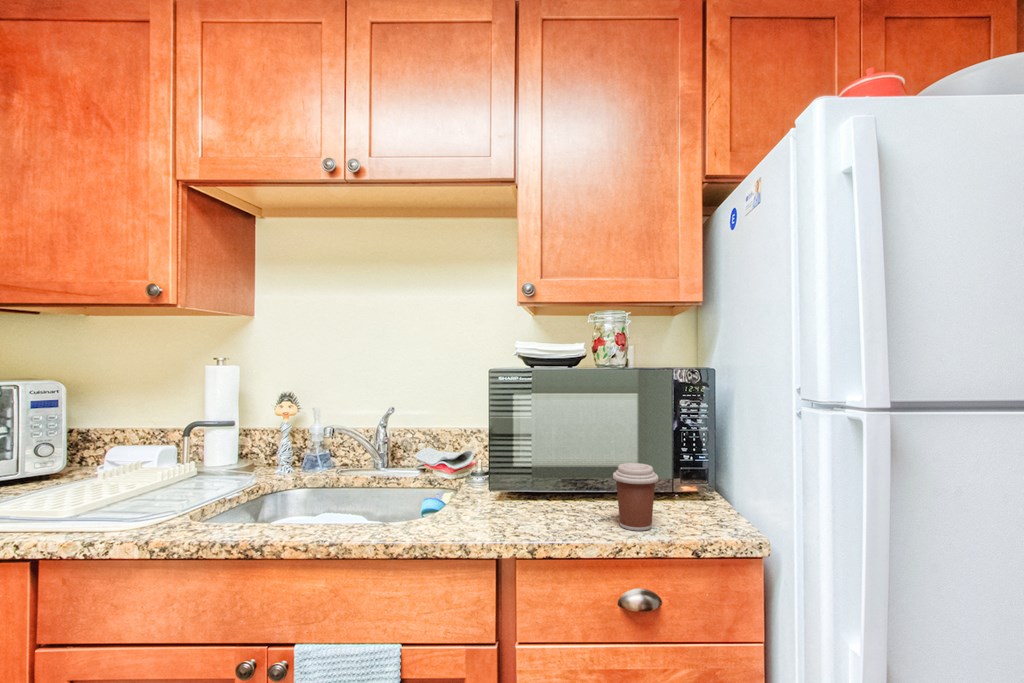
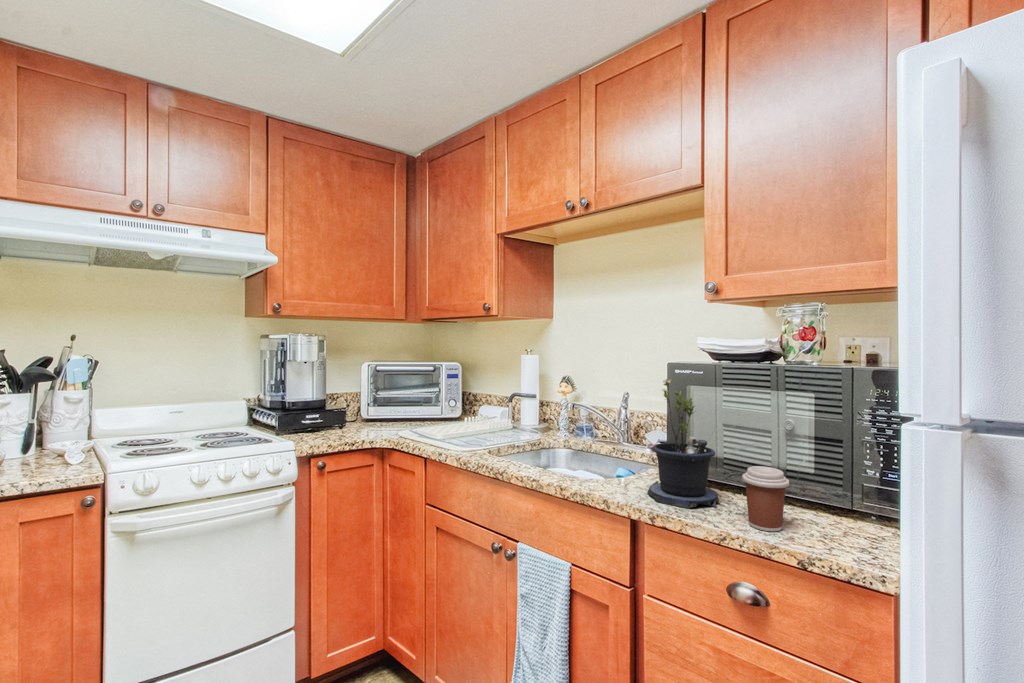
potted plant: none [483,377,575,530] -> present [647,379,720,508]

